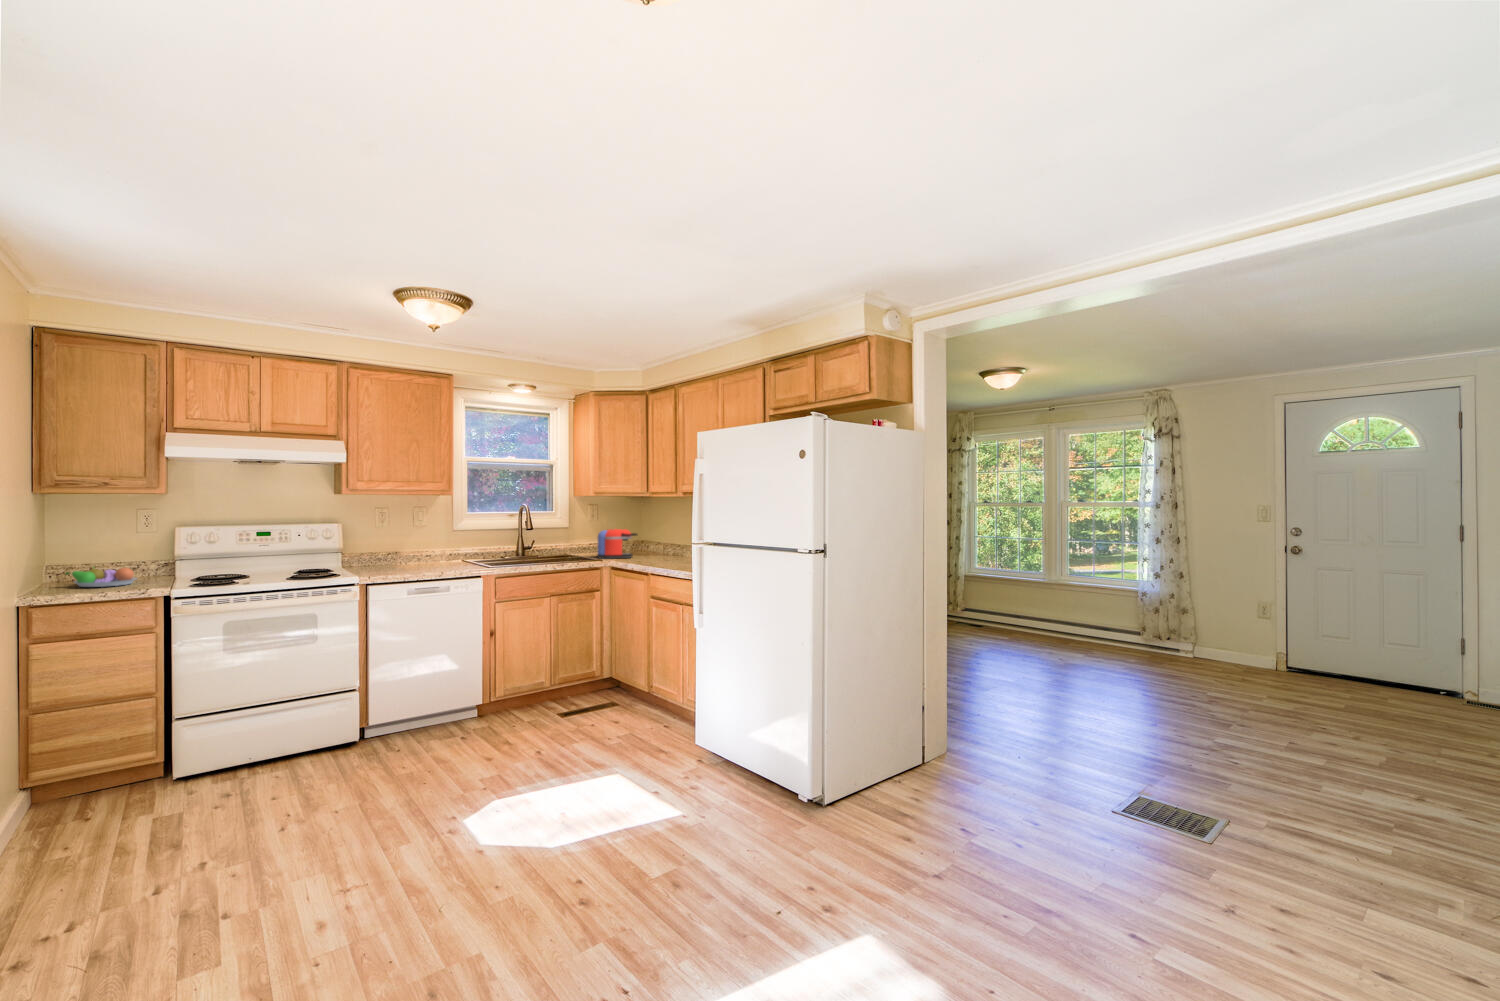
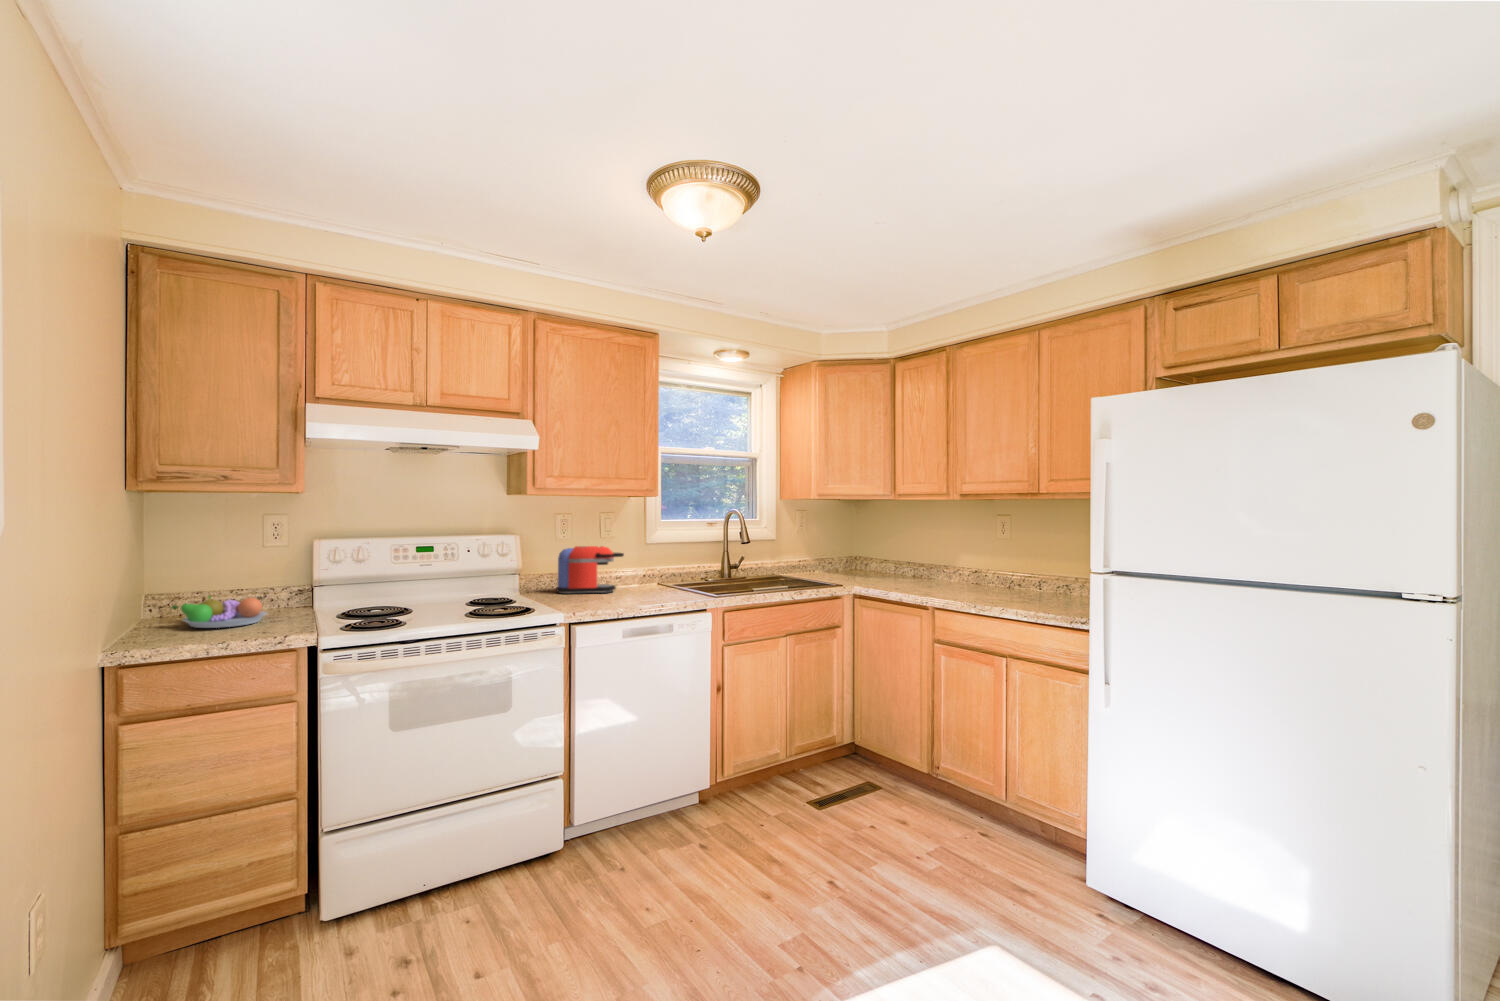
coffee maker: present [597,529,637,558] -> present [556,546,624,594]

